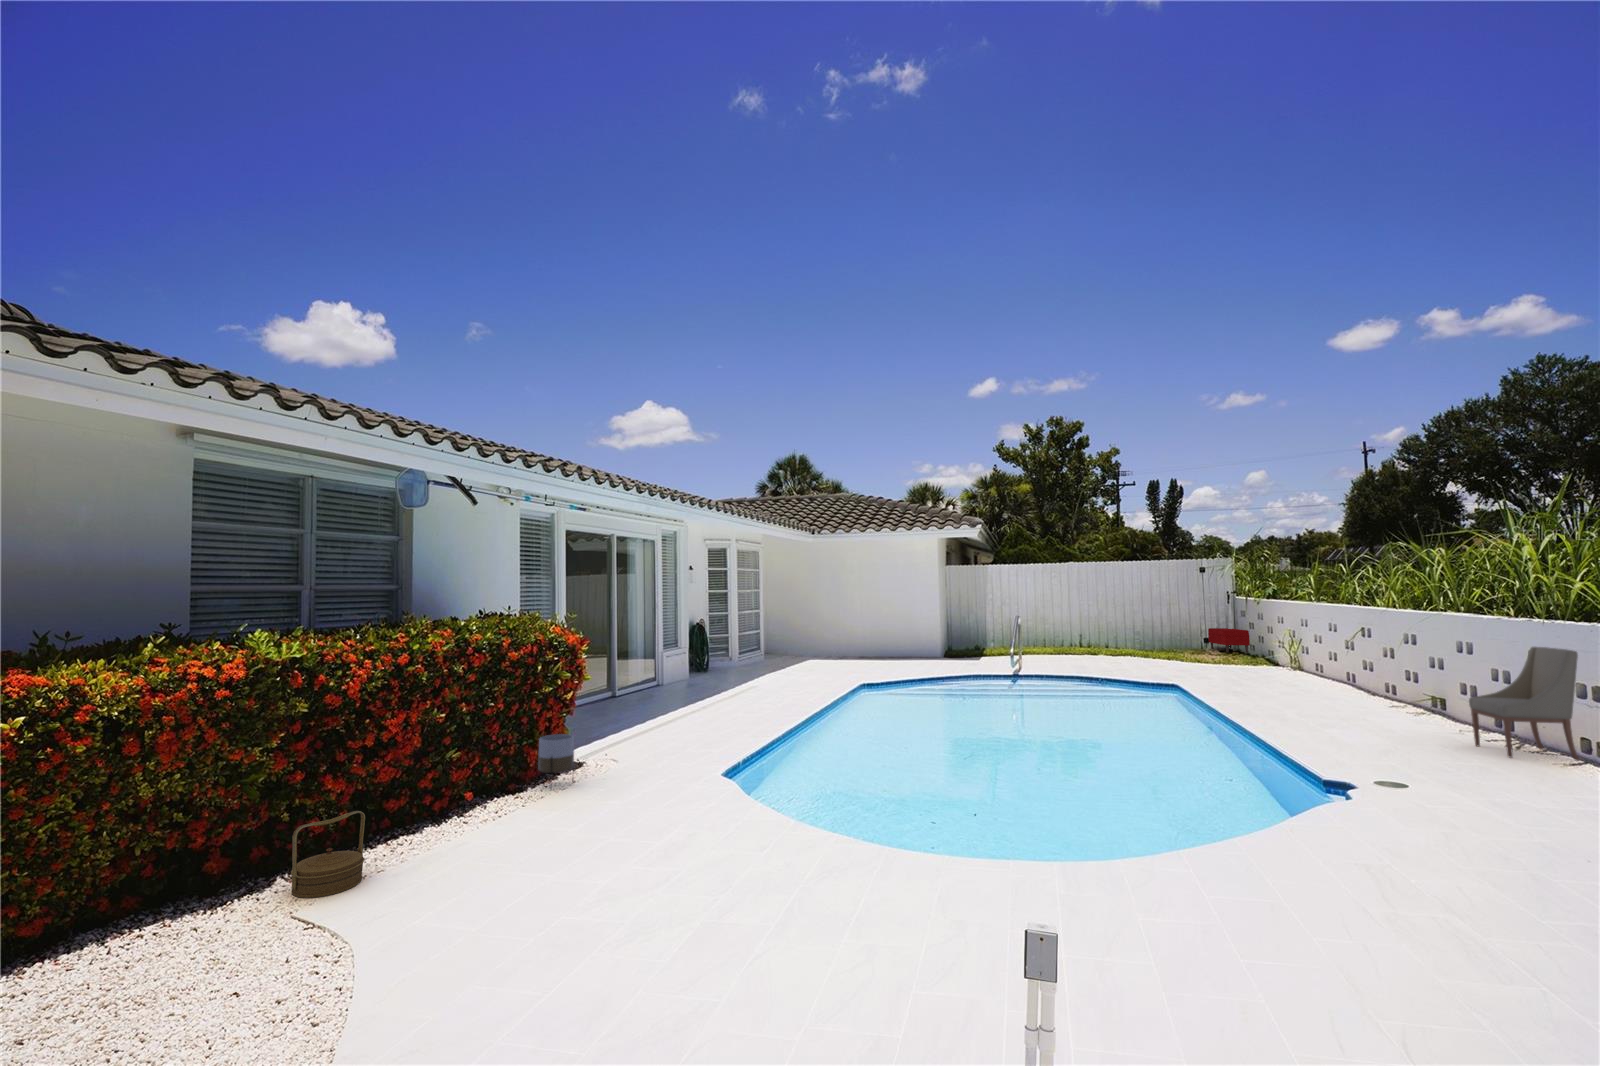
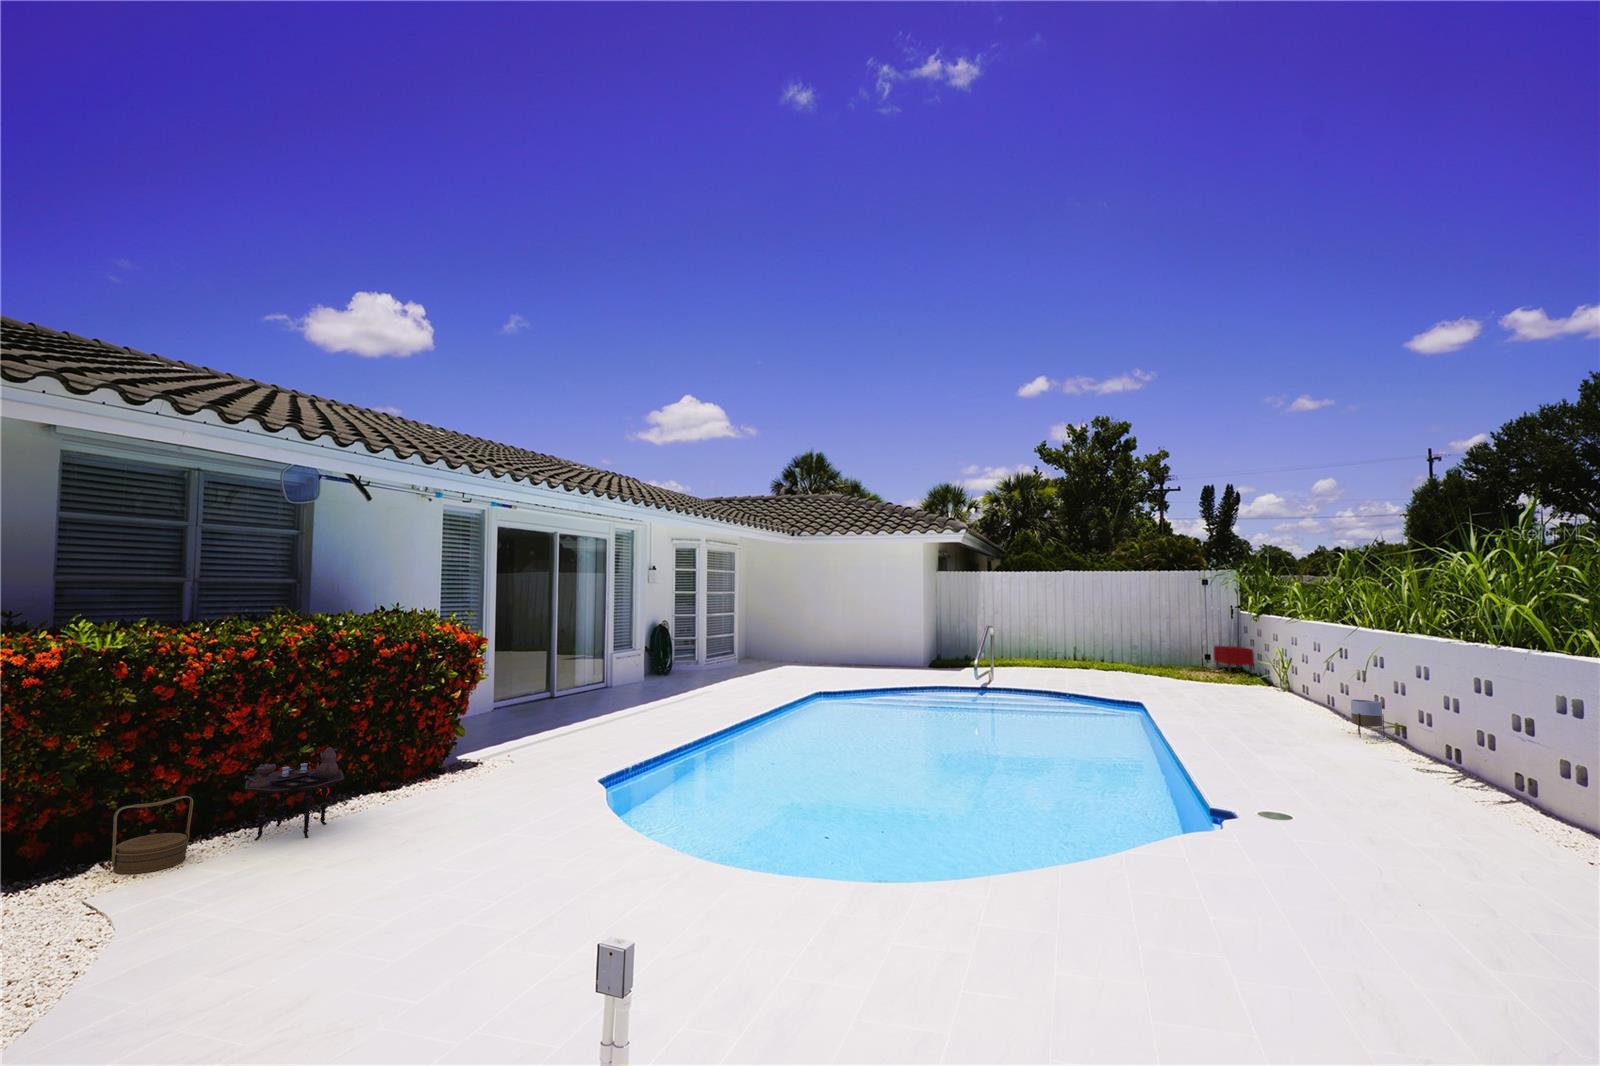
chair: present [1469,647,1579,761] -> none [1400,674,1505,799]
planter: present [538,734,574,785] -> present [1351,700,1385,738]
side table: none [401,753,504,854] -> present [245,747,344,840]

